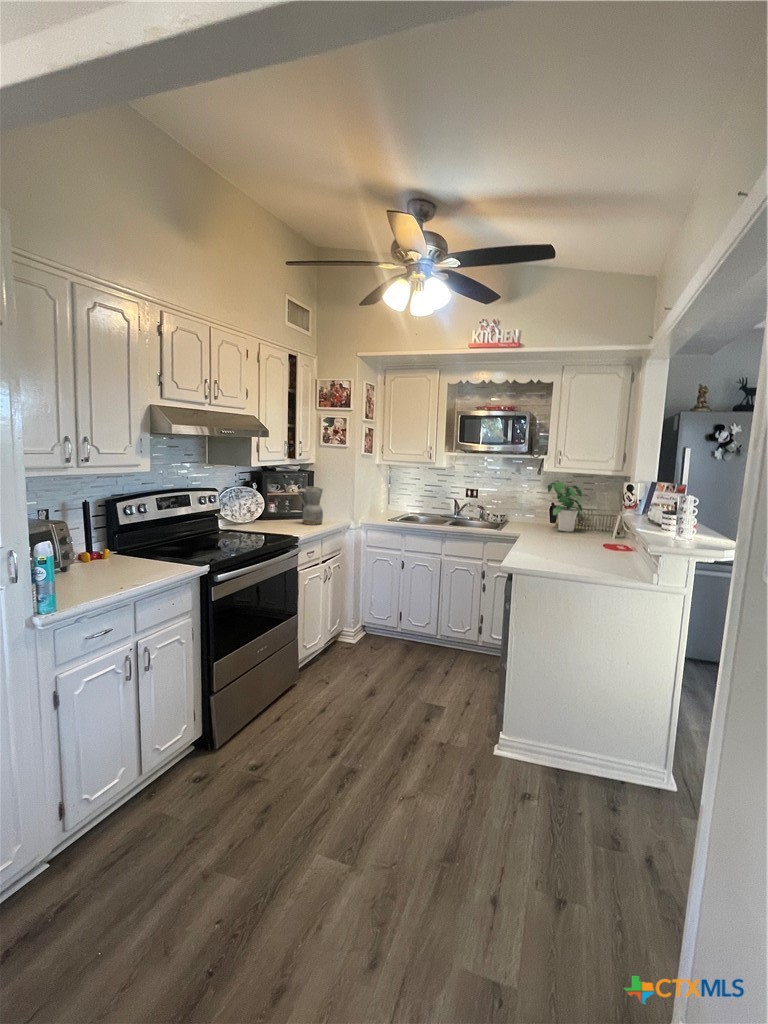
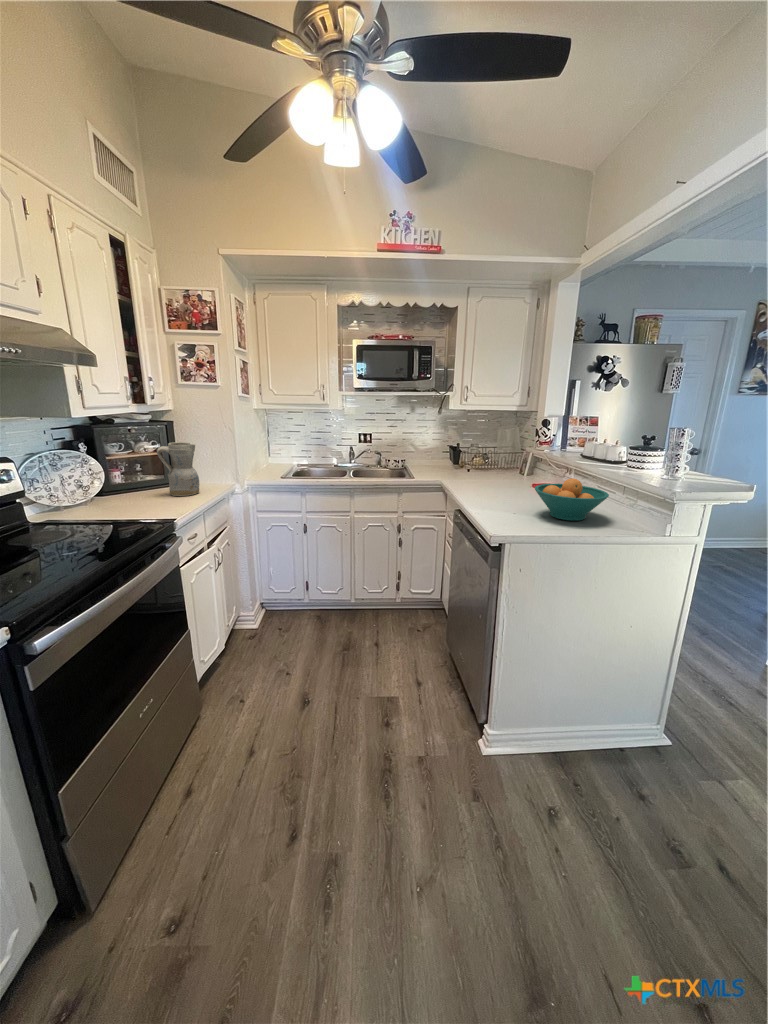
potted plant: present [548,481,582,532] -> none [458,419,497,473]
fruit bowl: none [559,532,620,567] -> present [535,478,609,521]

